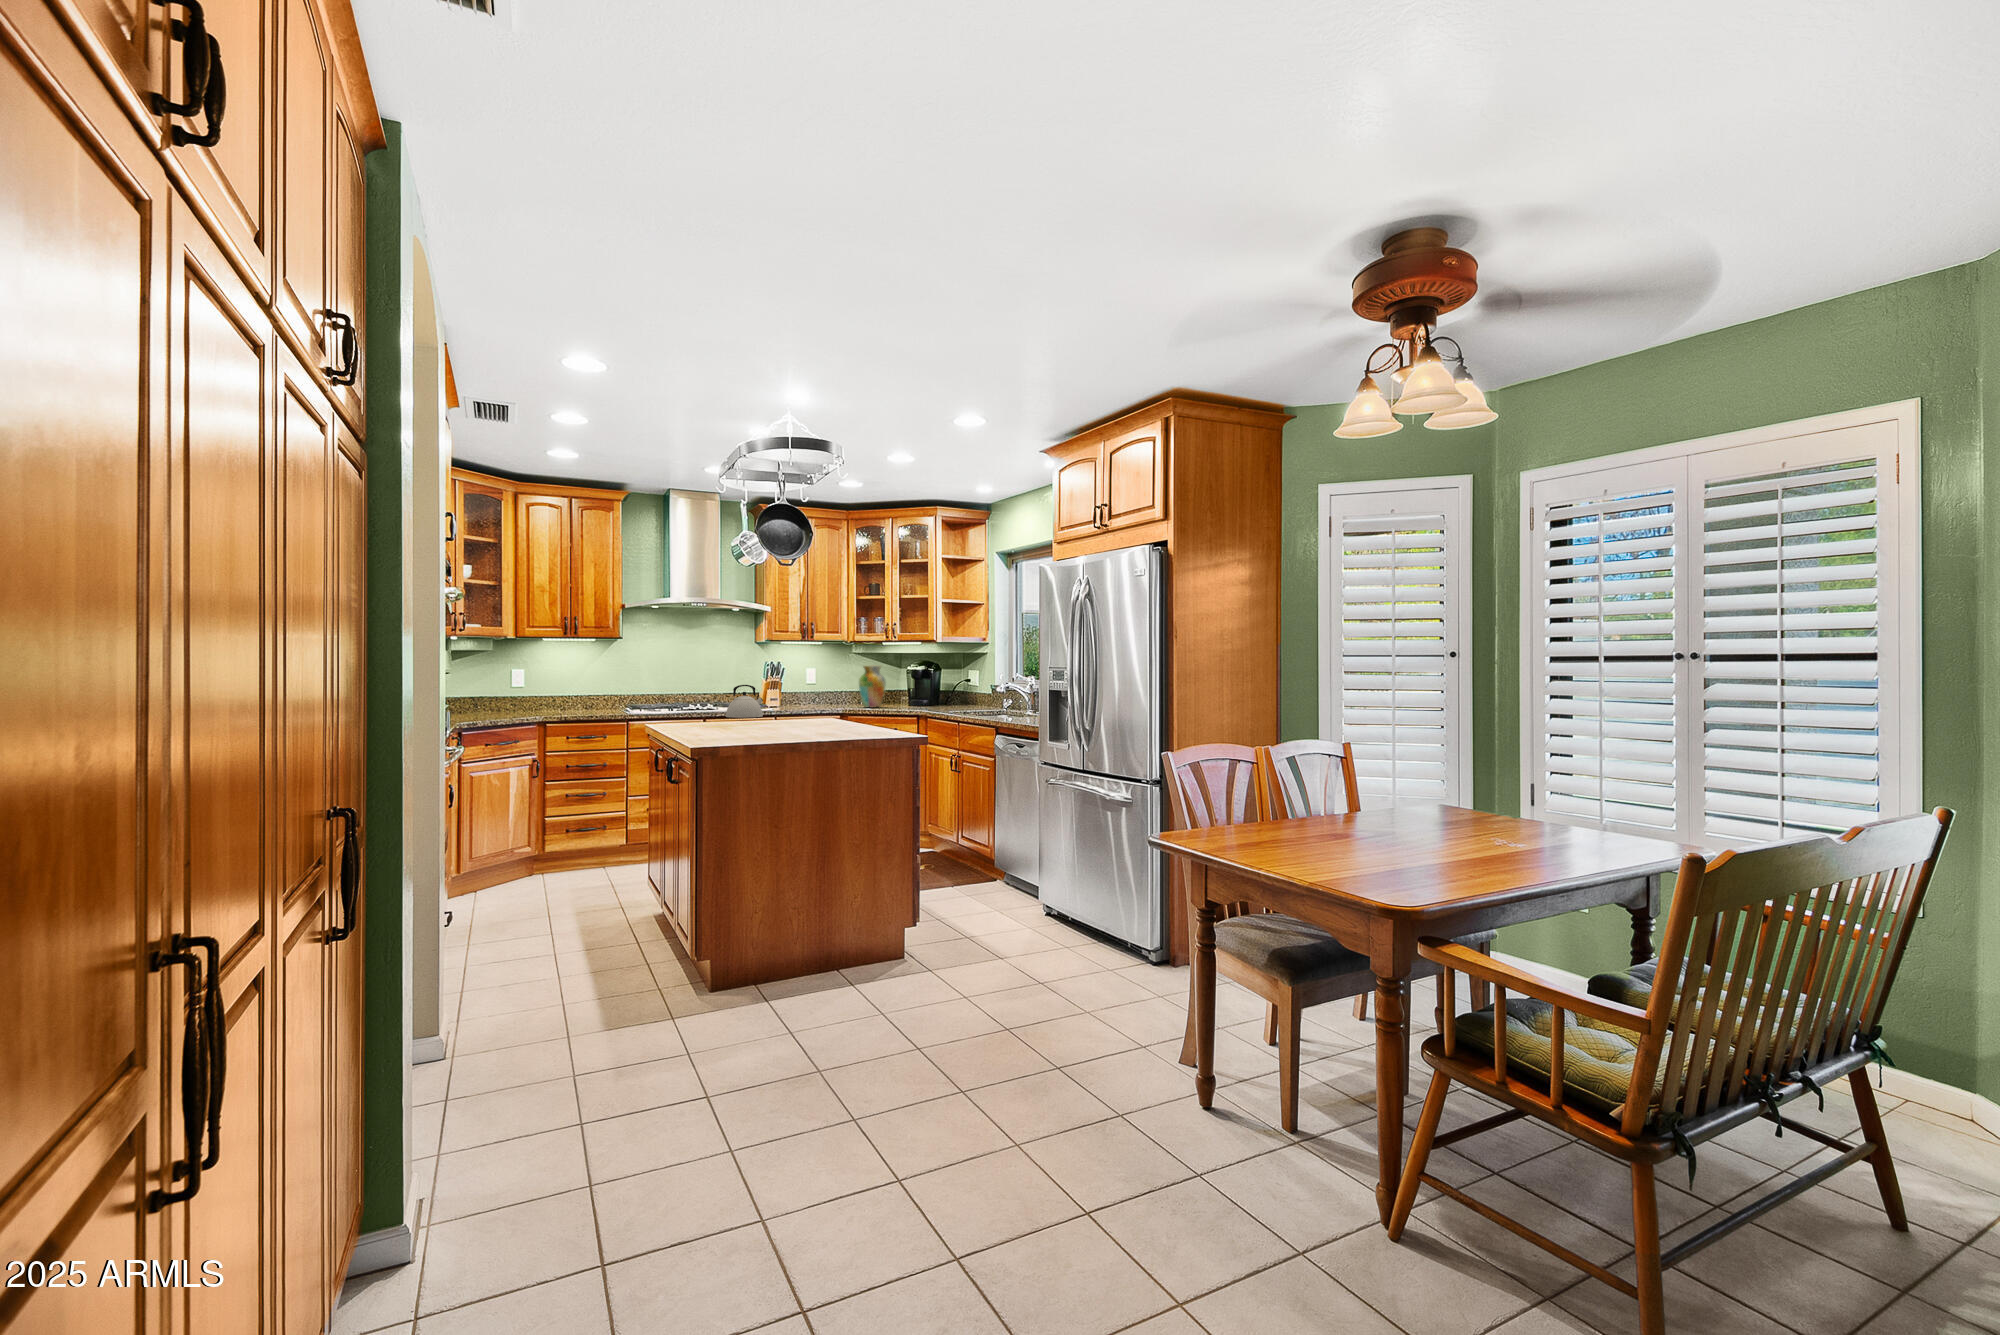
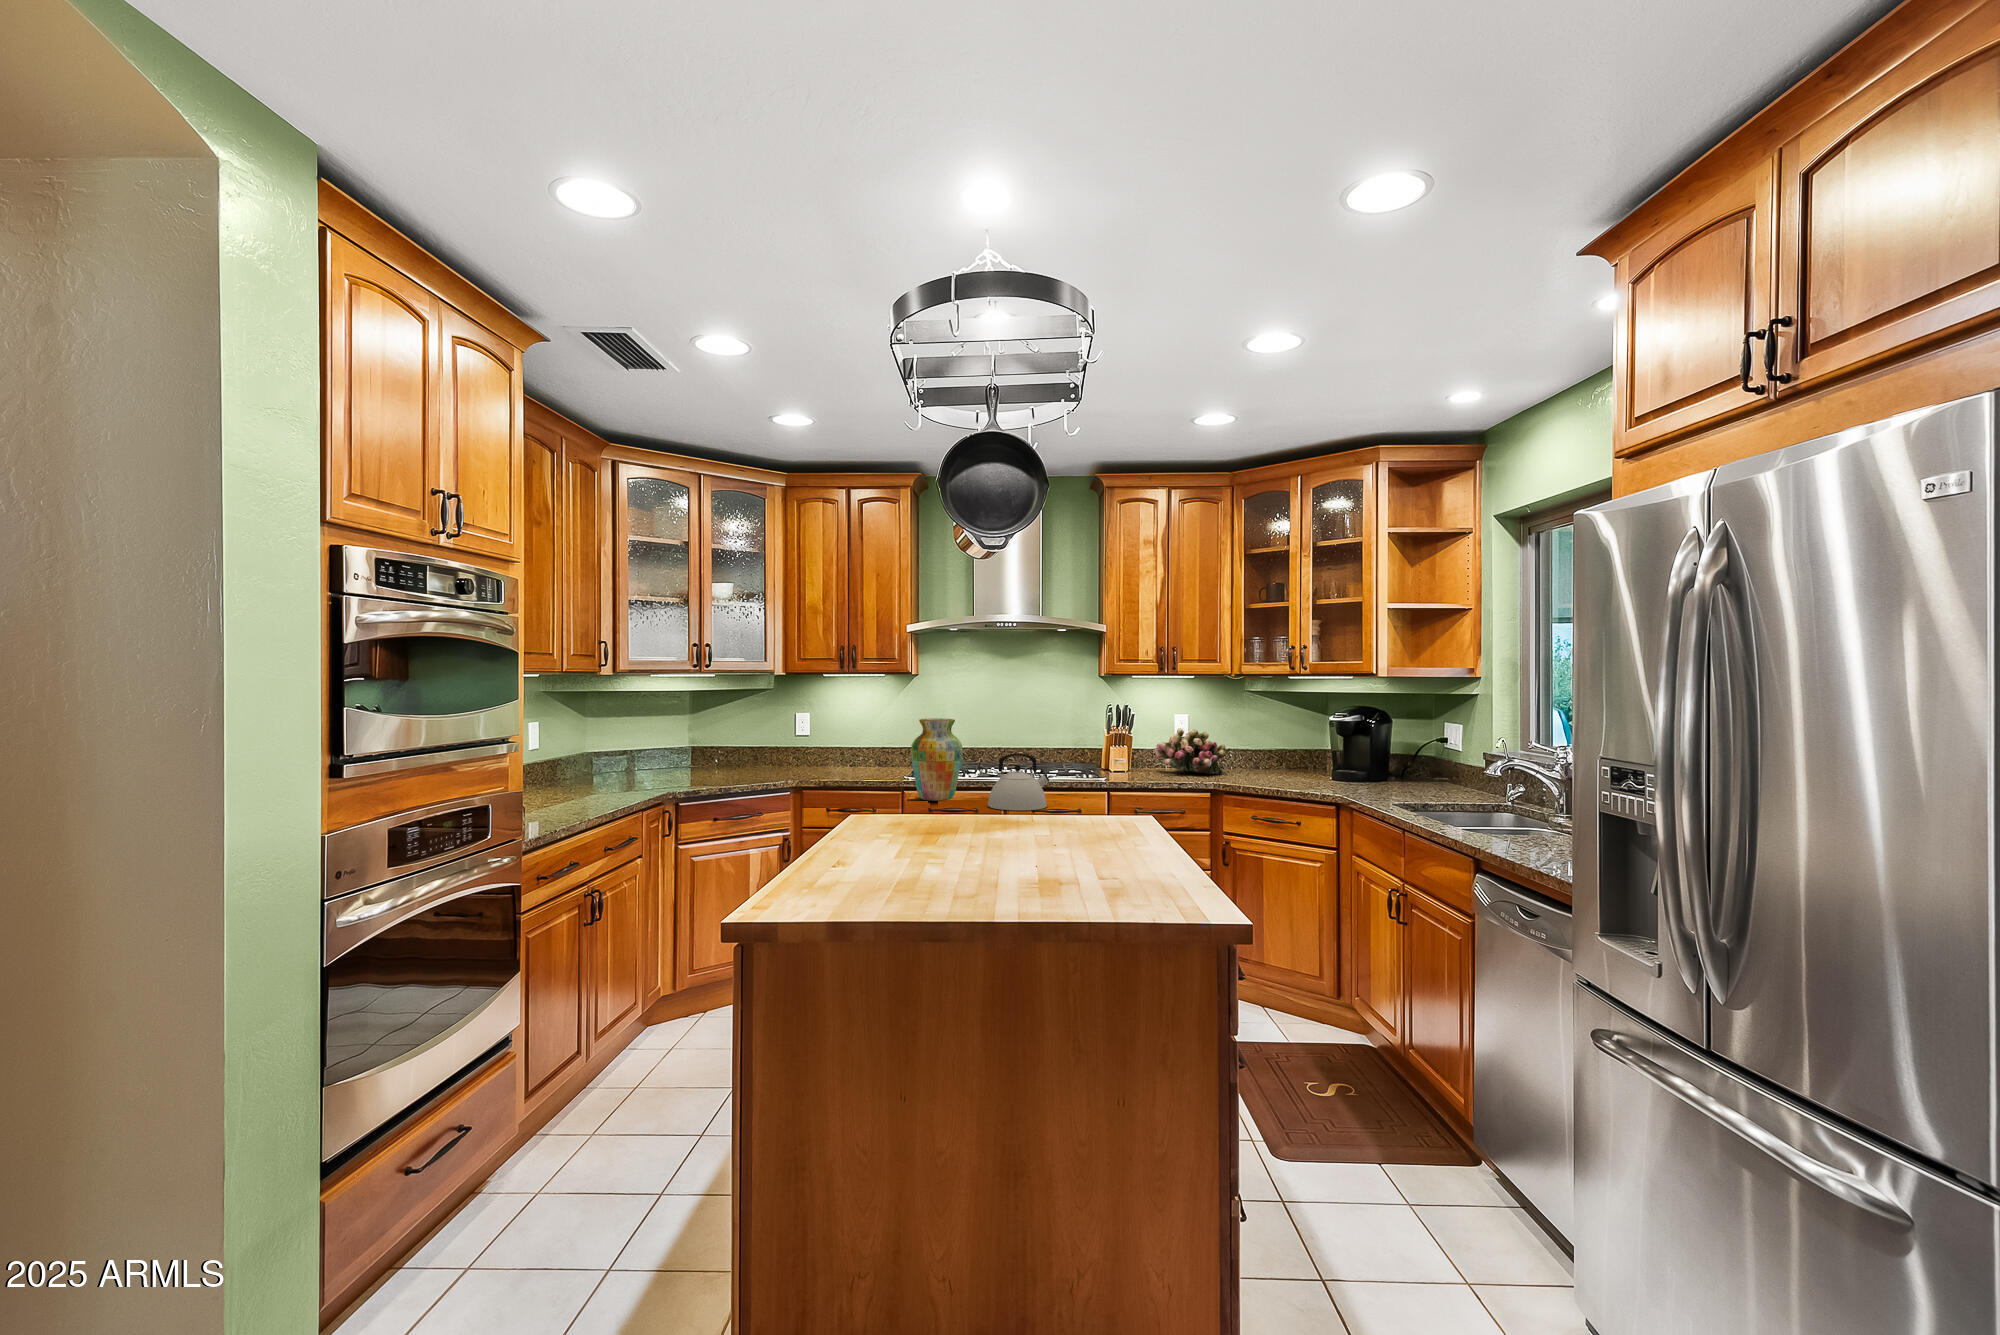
vase: present [859,666,886,708] -> present [911,718,963,801]
flower arrangement: none [796,677,844,706] -> present [1154,728,1226,774]

